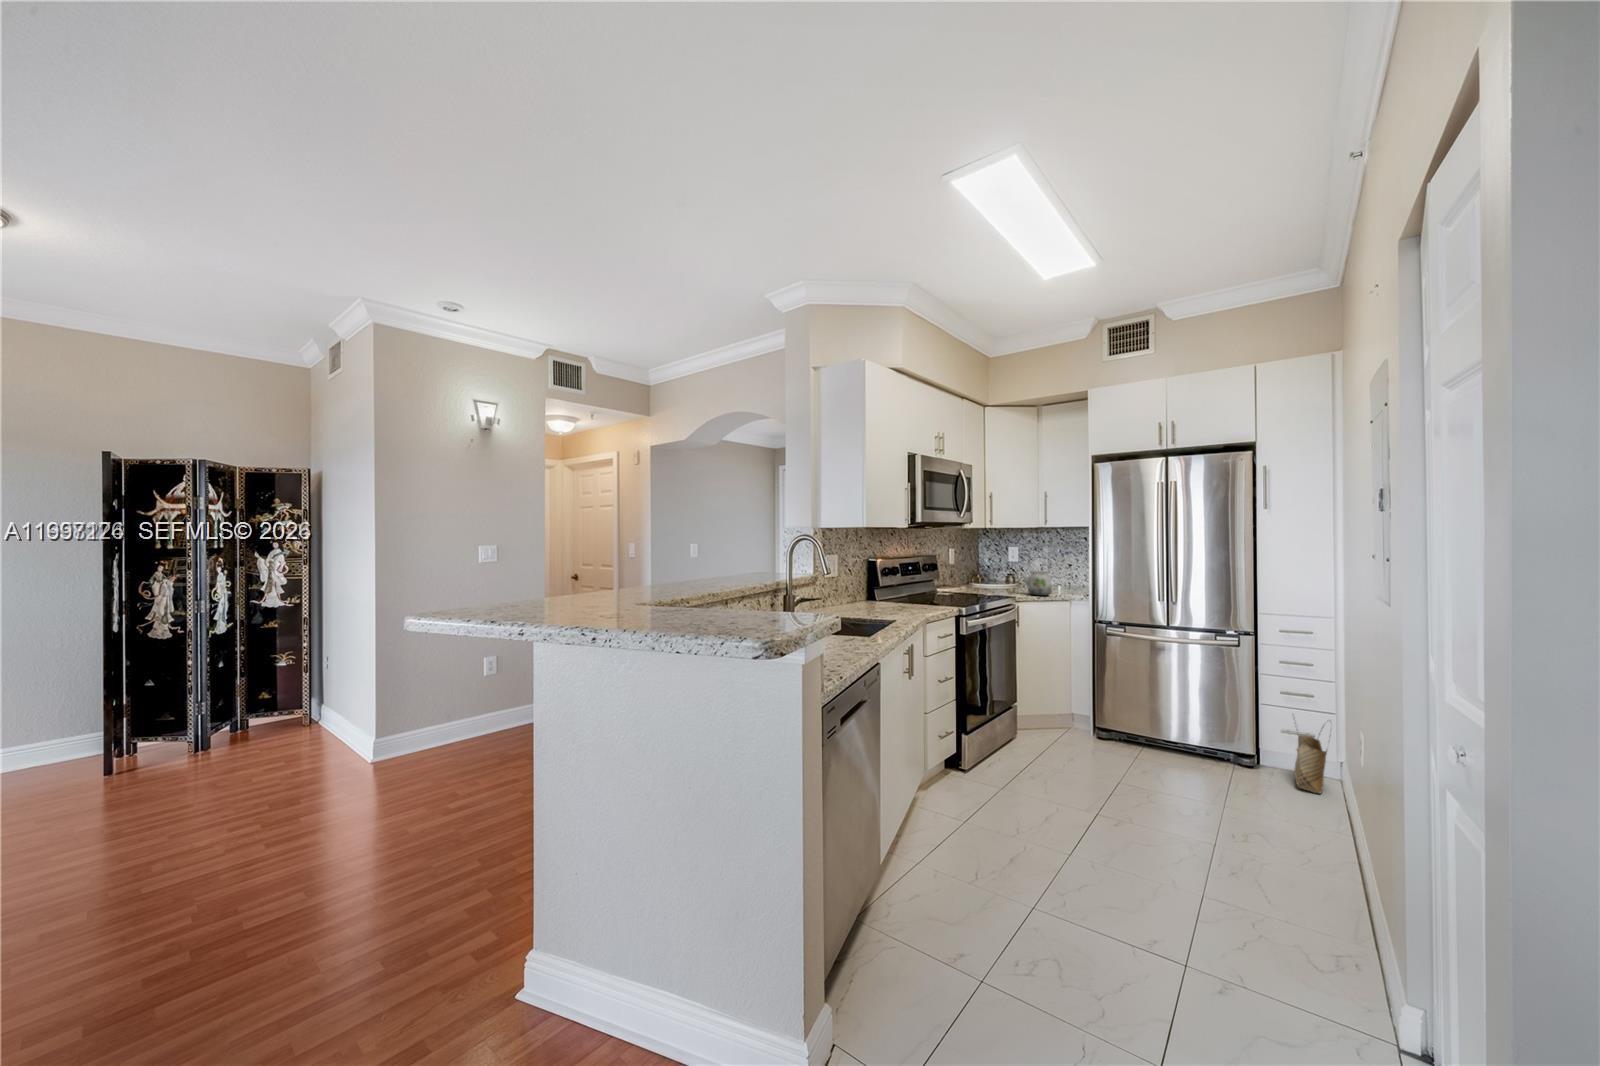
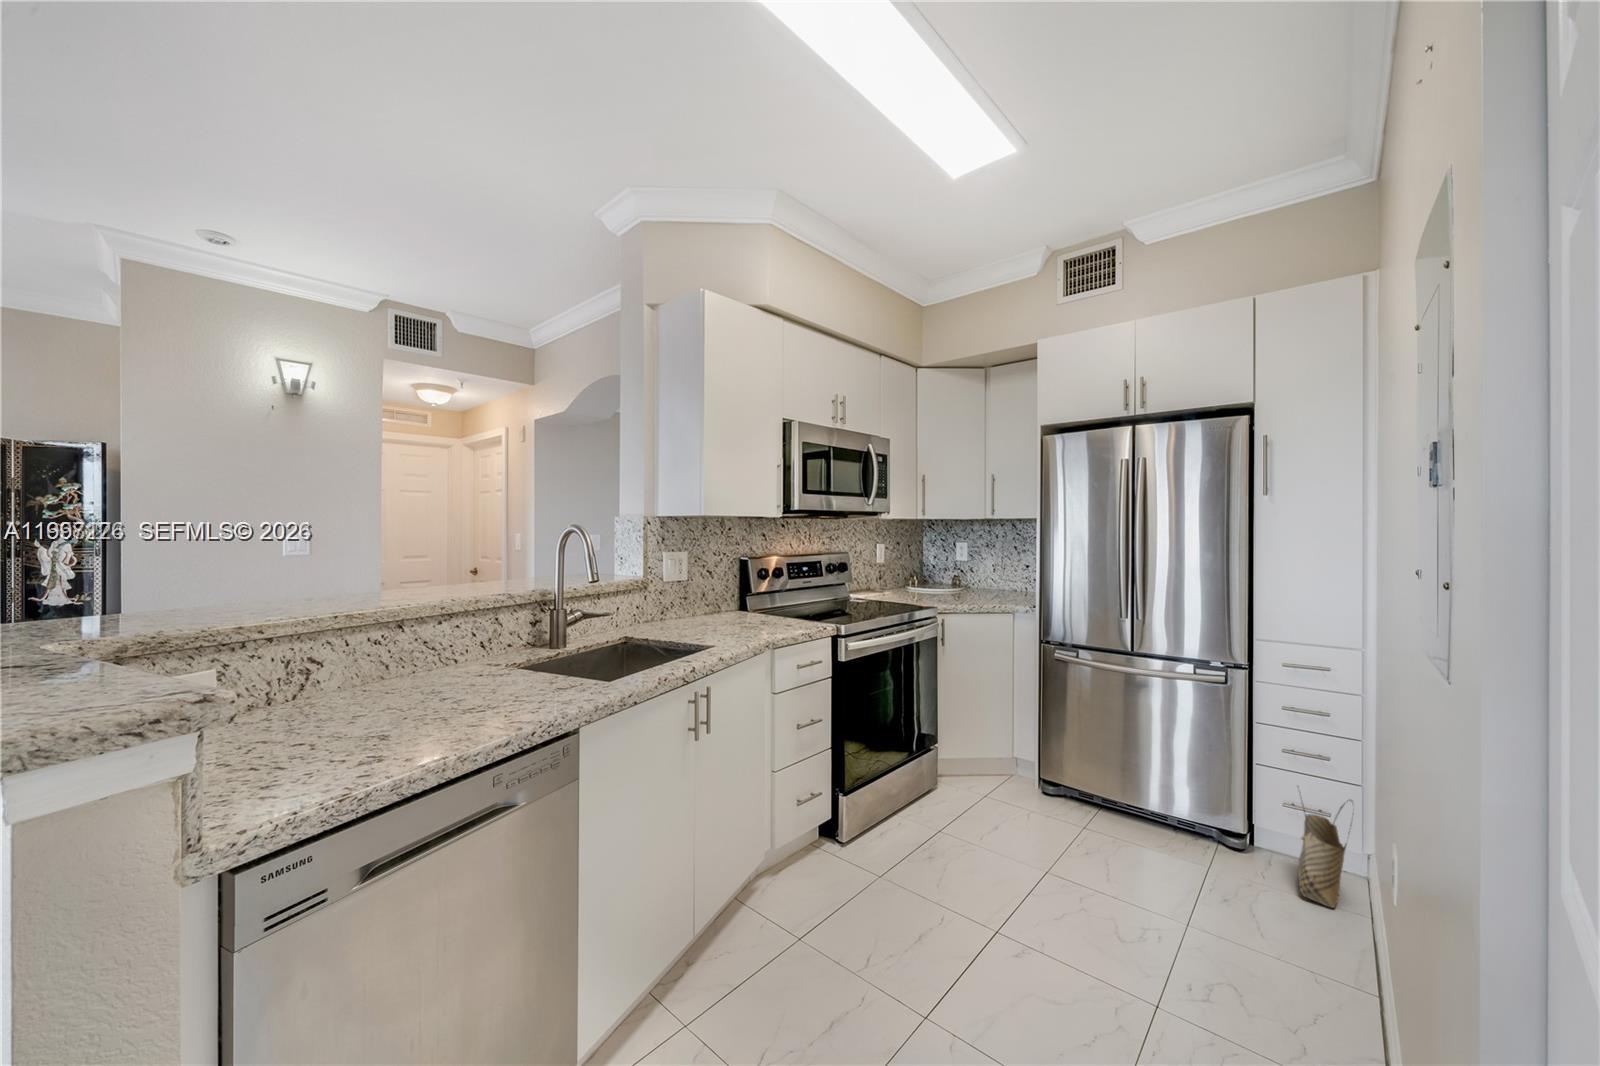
kettle: present [1020,570,1052,596] -> none [950,556,989,606]

